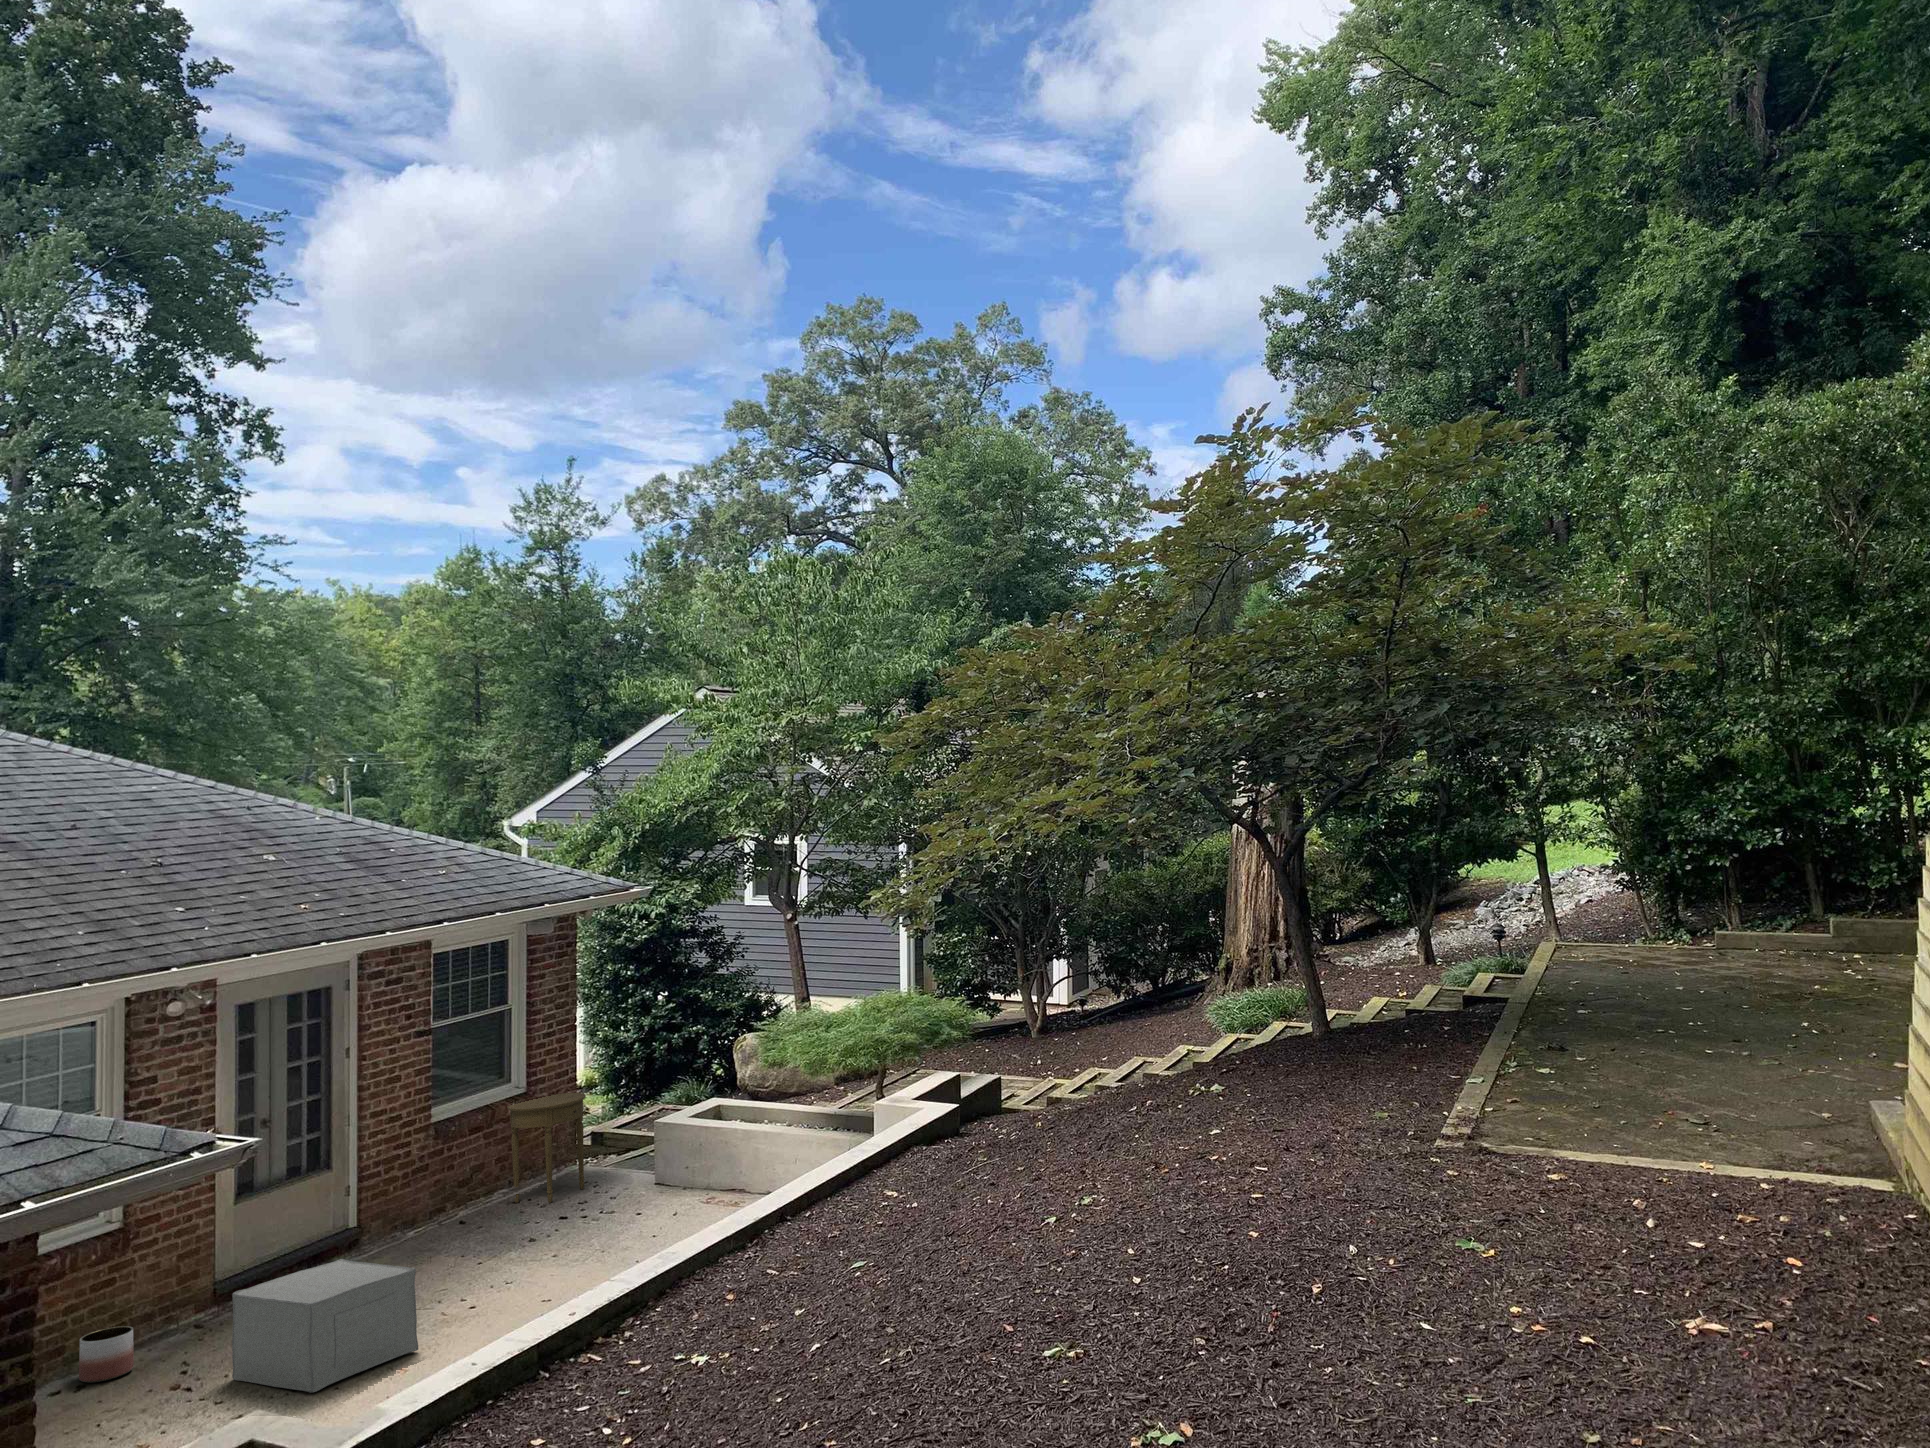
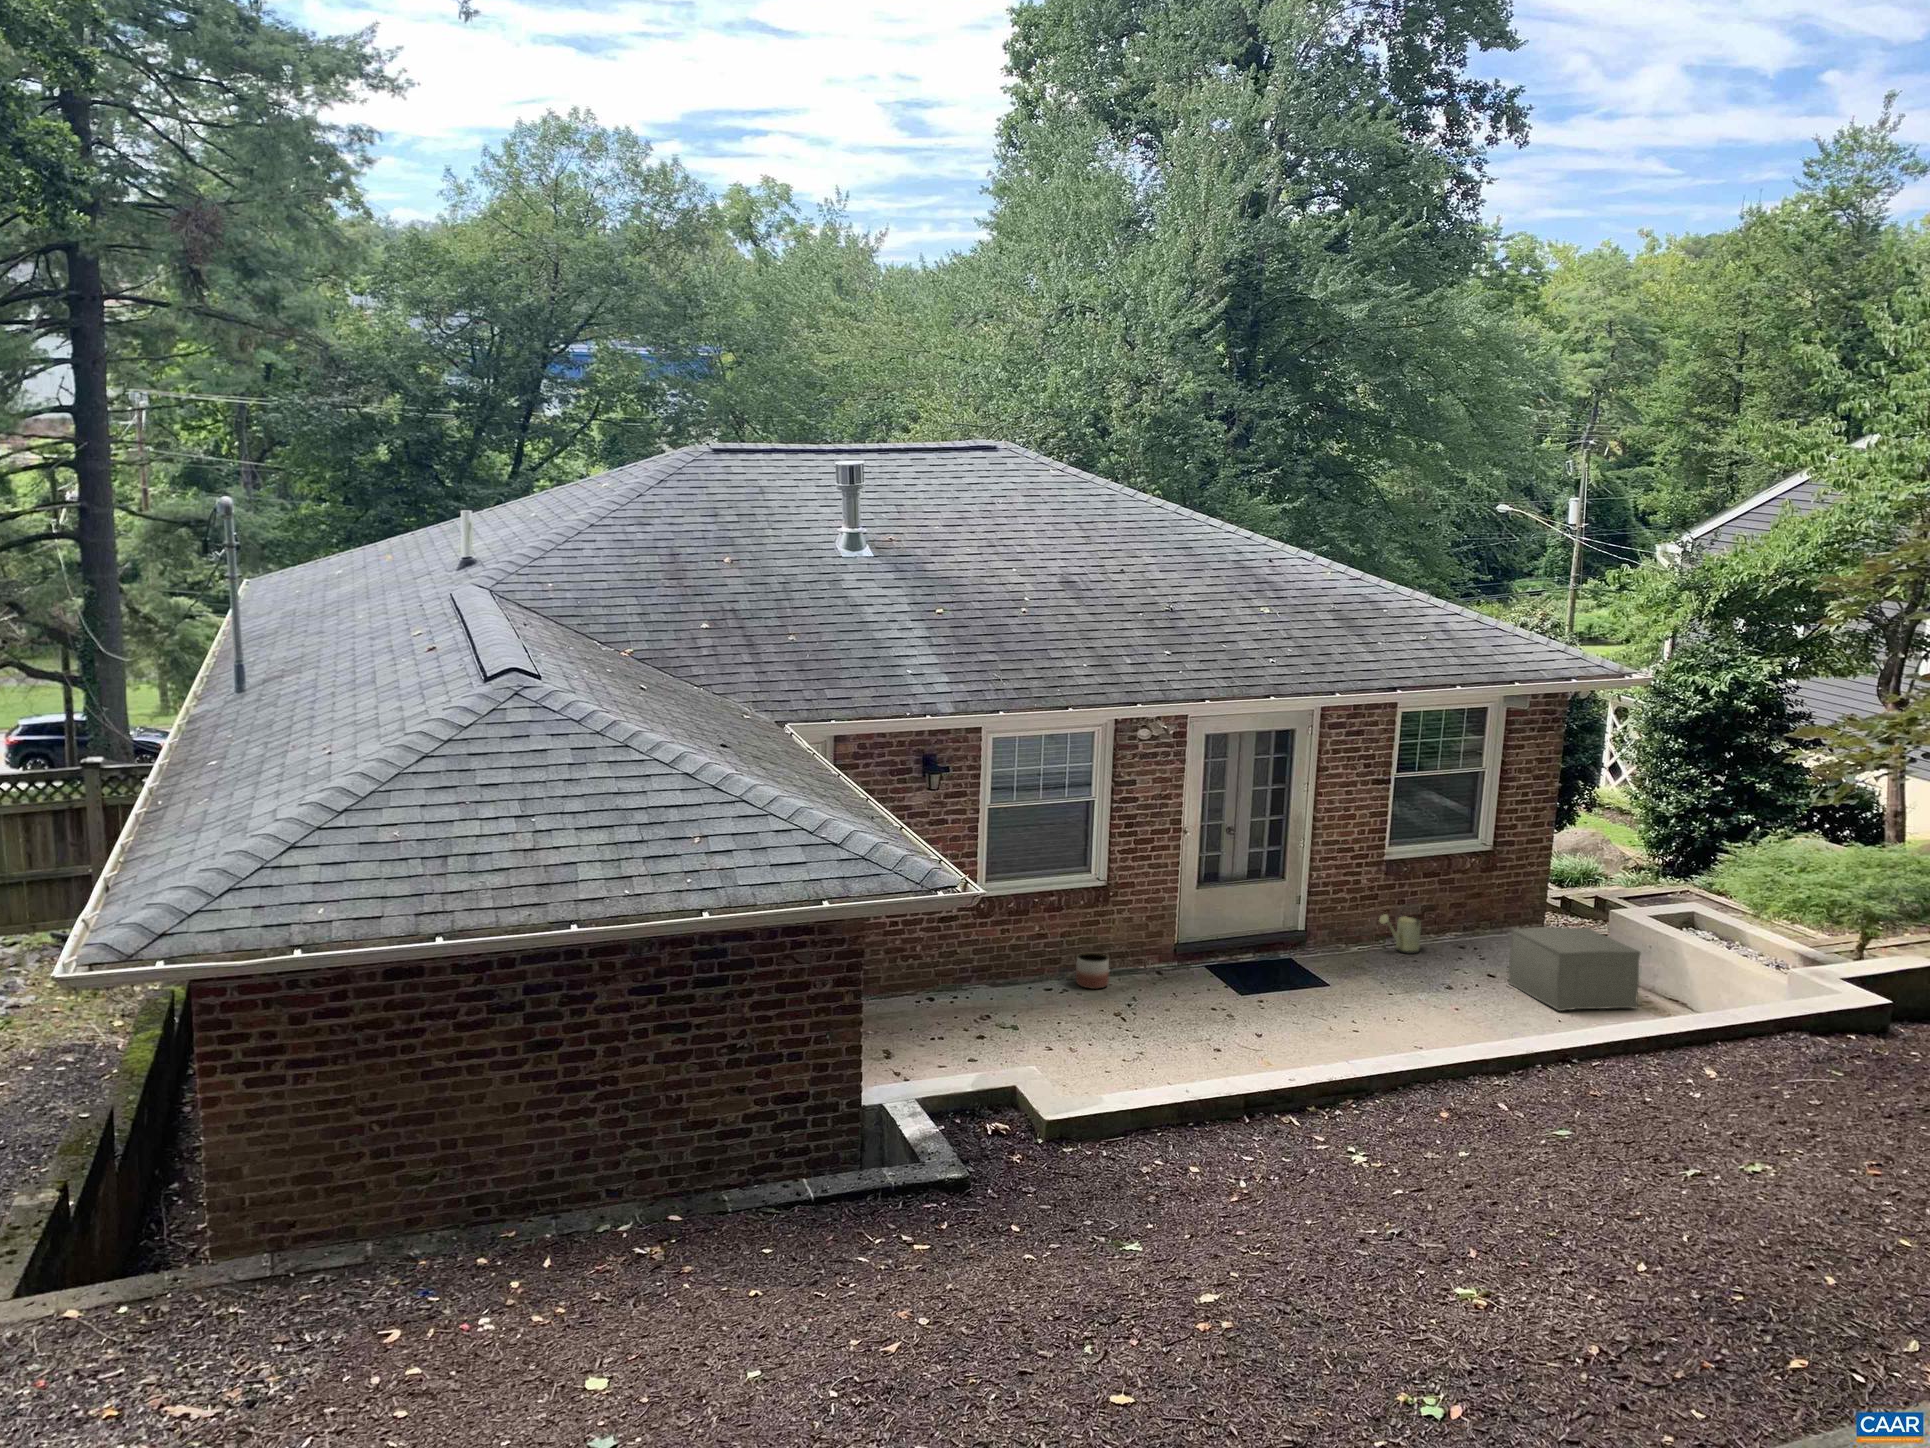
side table: present [507,1093,586,1203] -> none [1465,857,1545,957]
watering can: none [435,1171,477,1226] -> present [1379,914,1421,954]
ottoman: present [232,1259,419,1393] -> present [1508,927,1640,1011]

